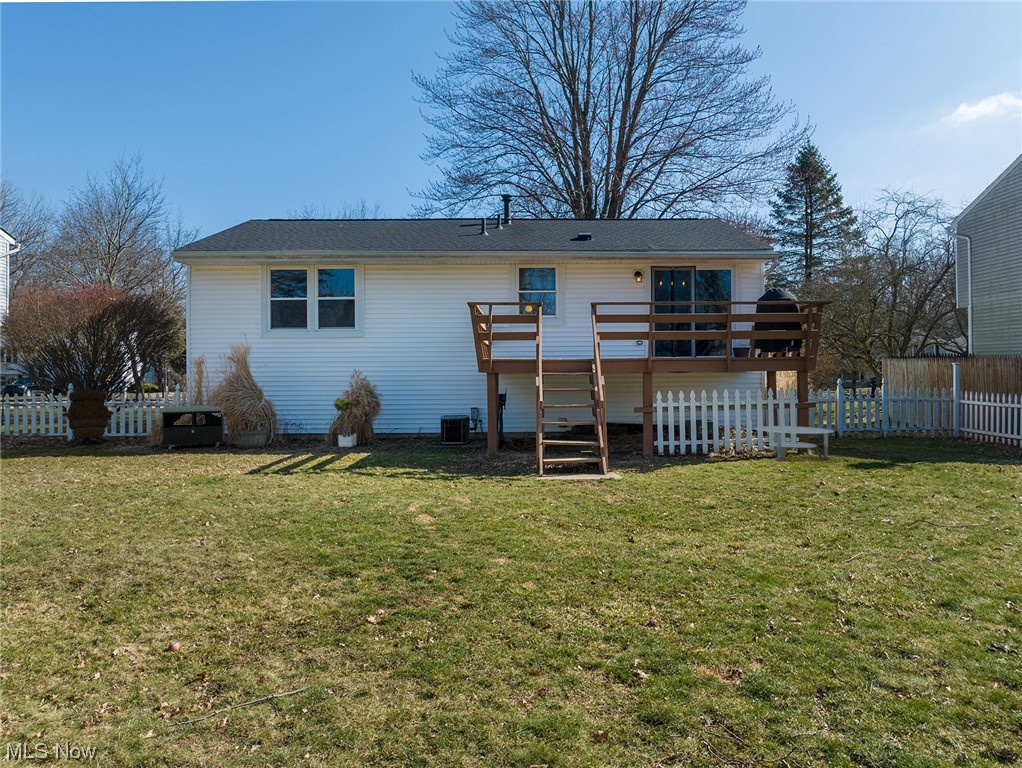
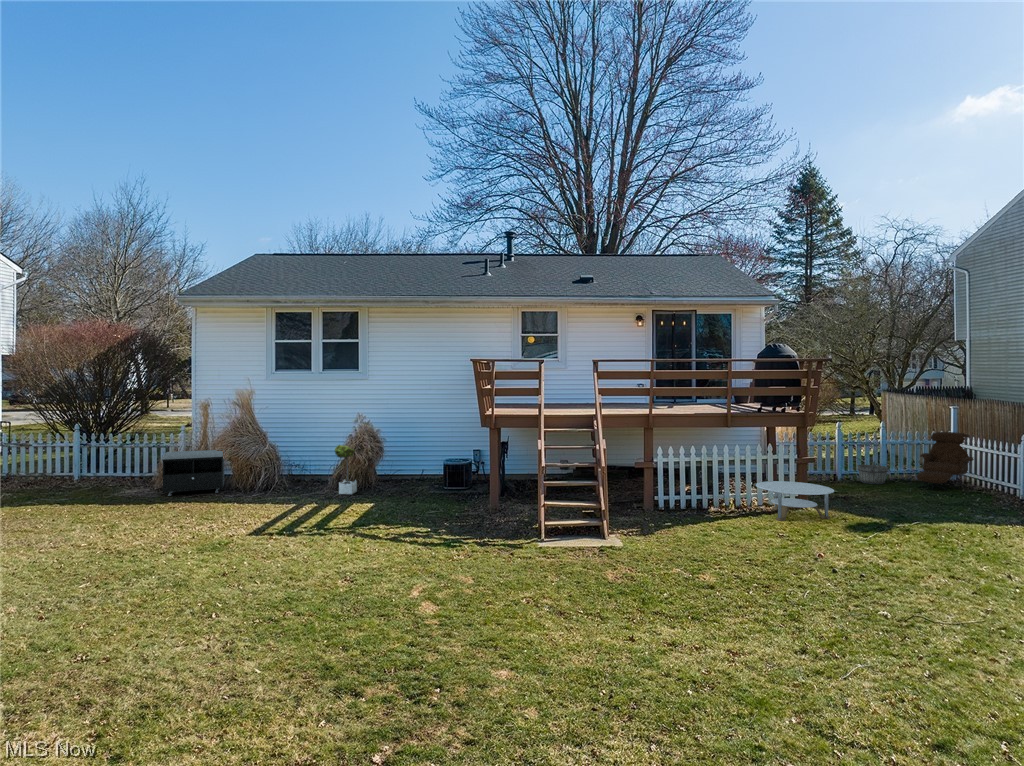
lounge chair: present [62,390,114,445] -> present [917,432,974,491]
wooden bucket: present [236,427,267,448] -> present [858,462,888,484]

